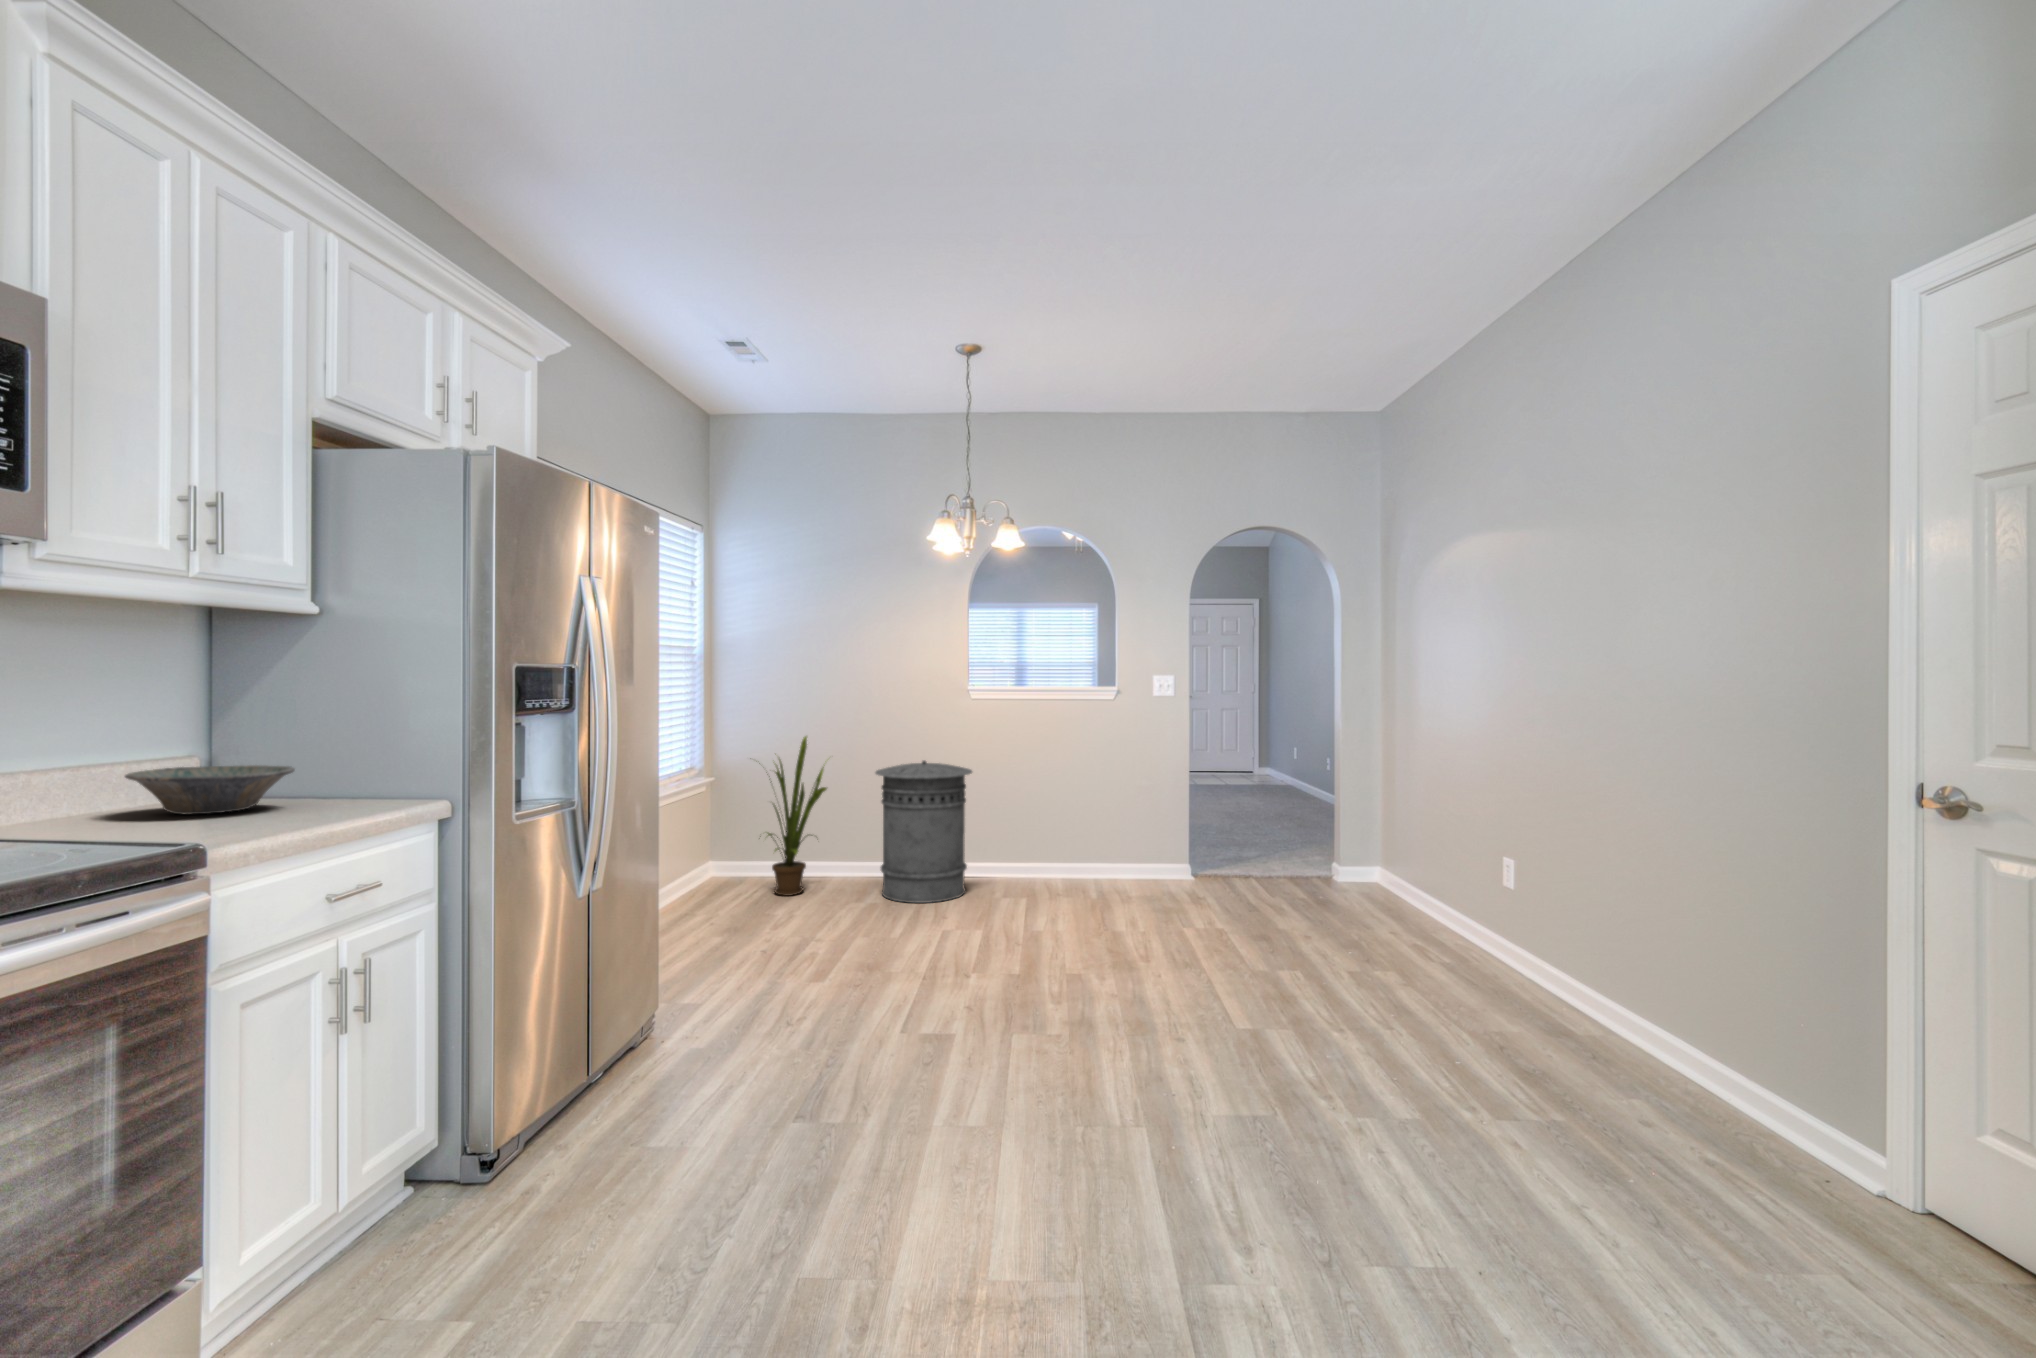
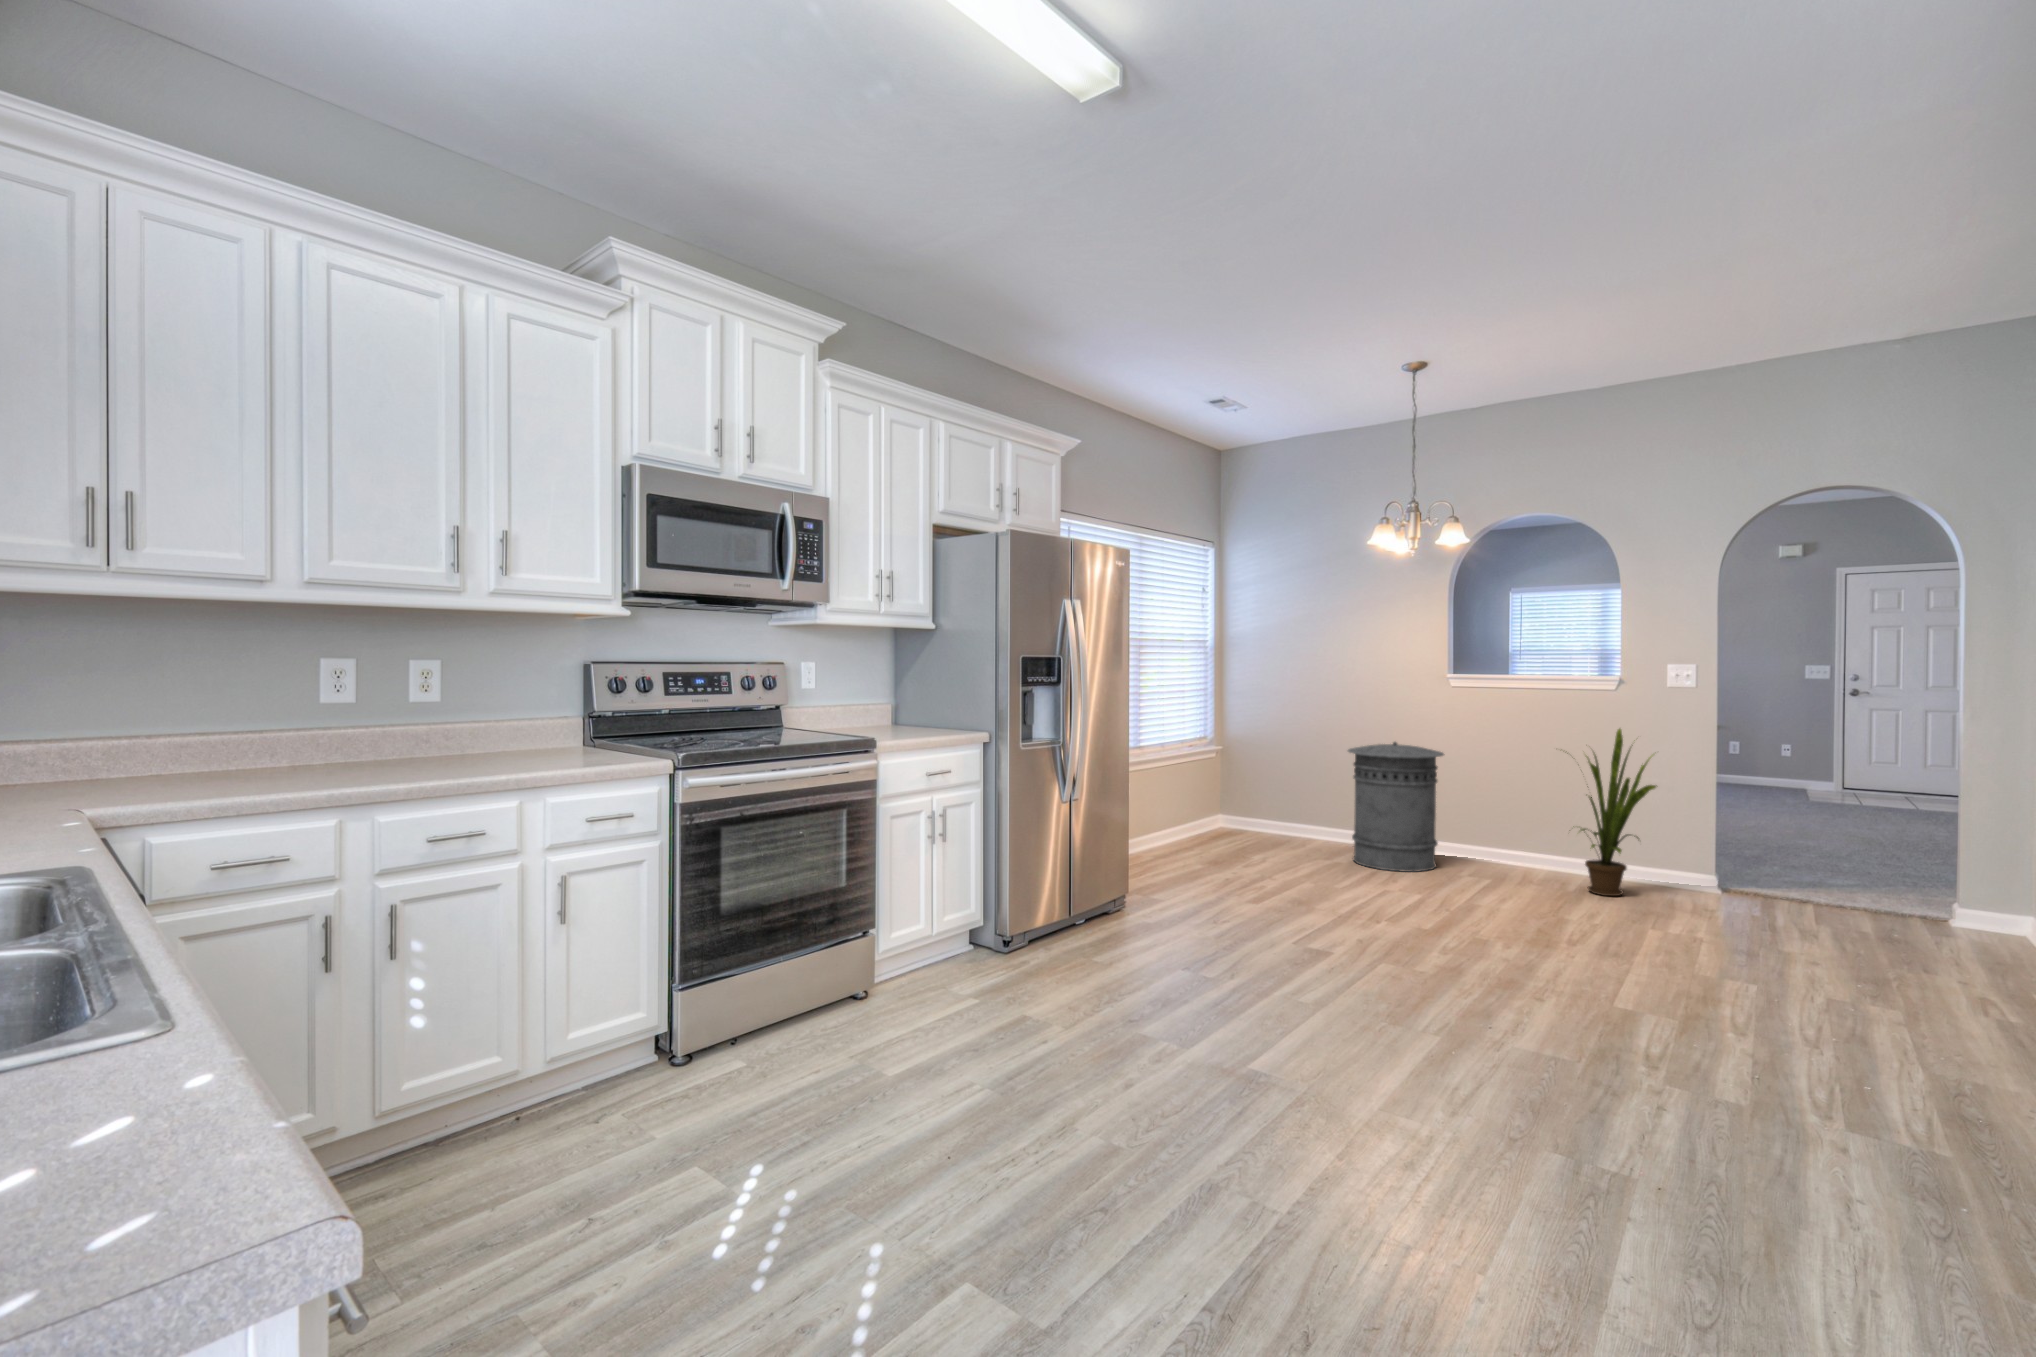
house plant: present [768,736,827,896] -> present [1567,729,1657,896]
bowl: present [125,765,295,814] -> none [860,708,923,730]

